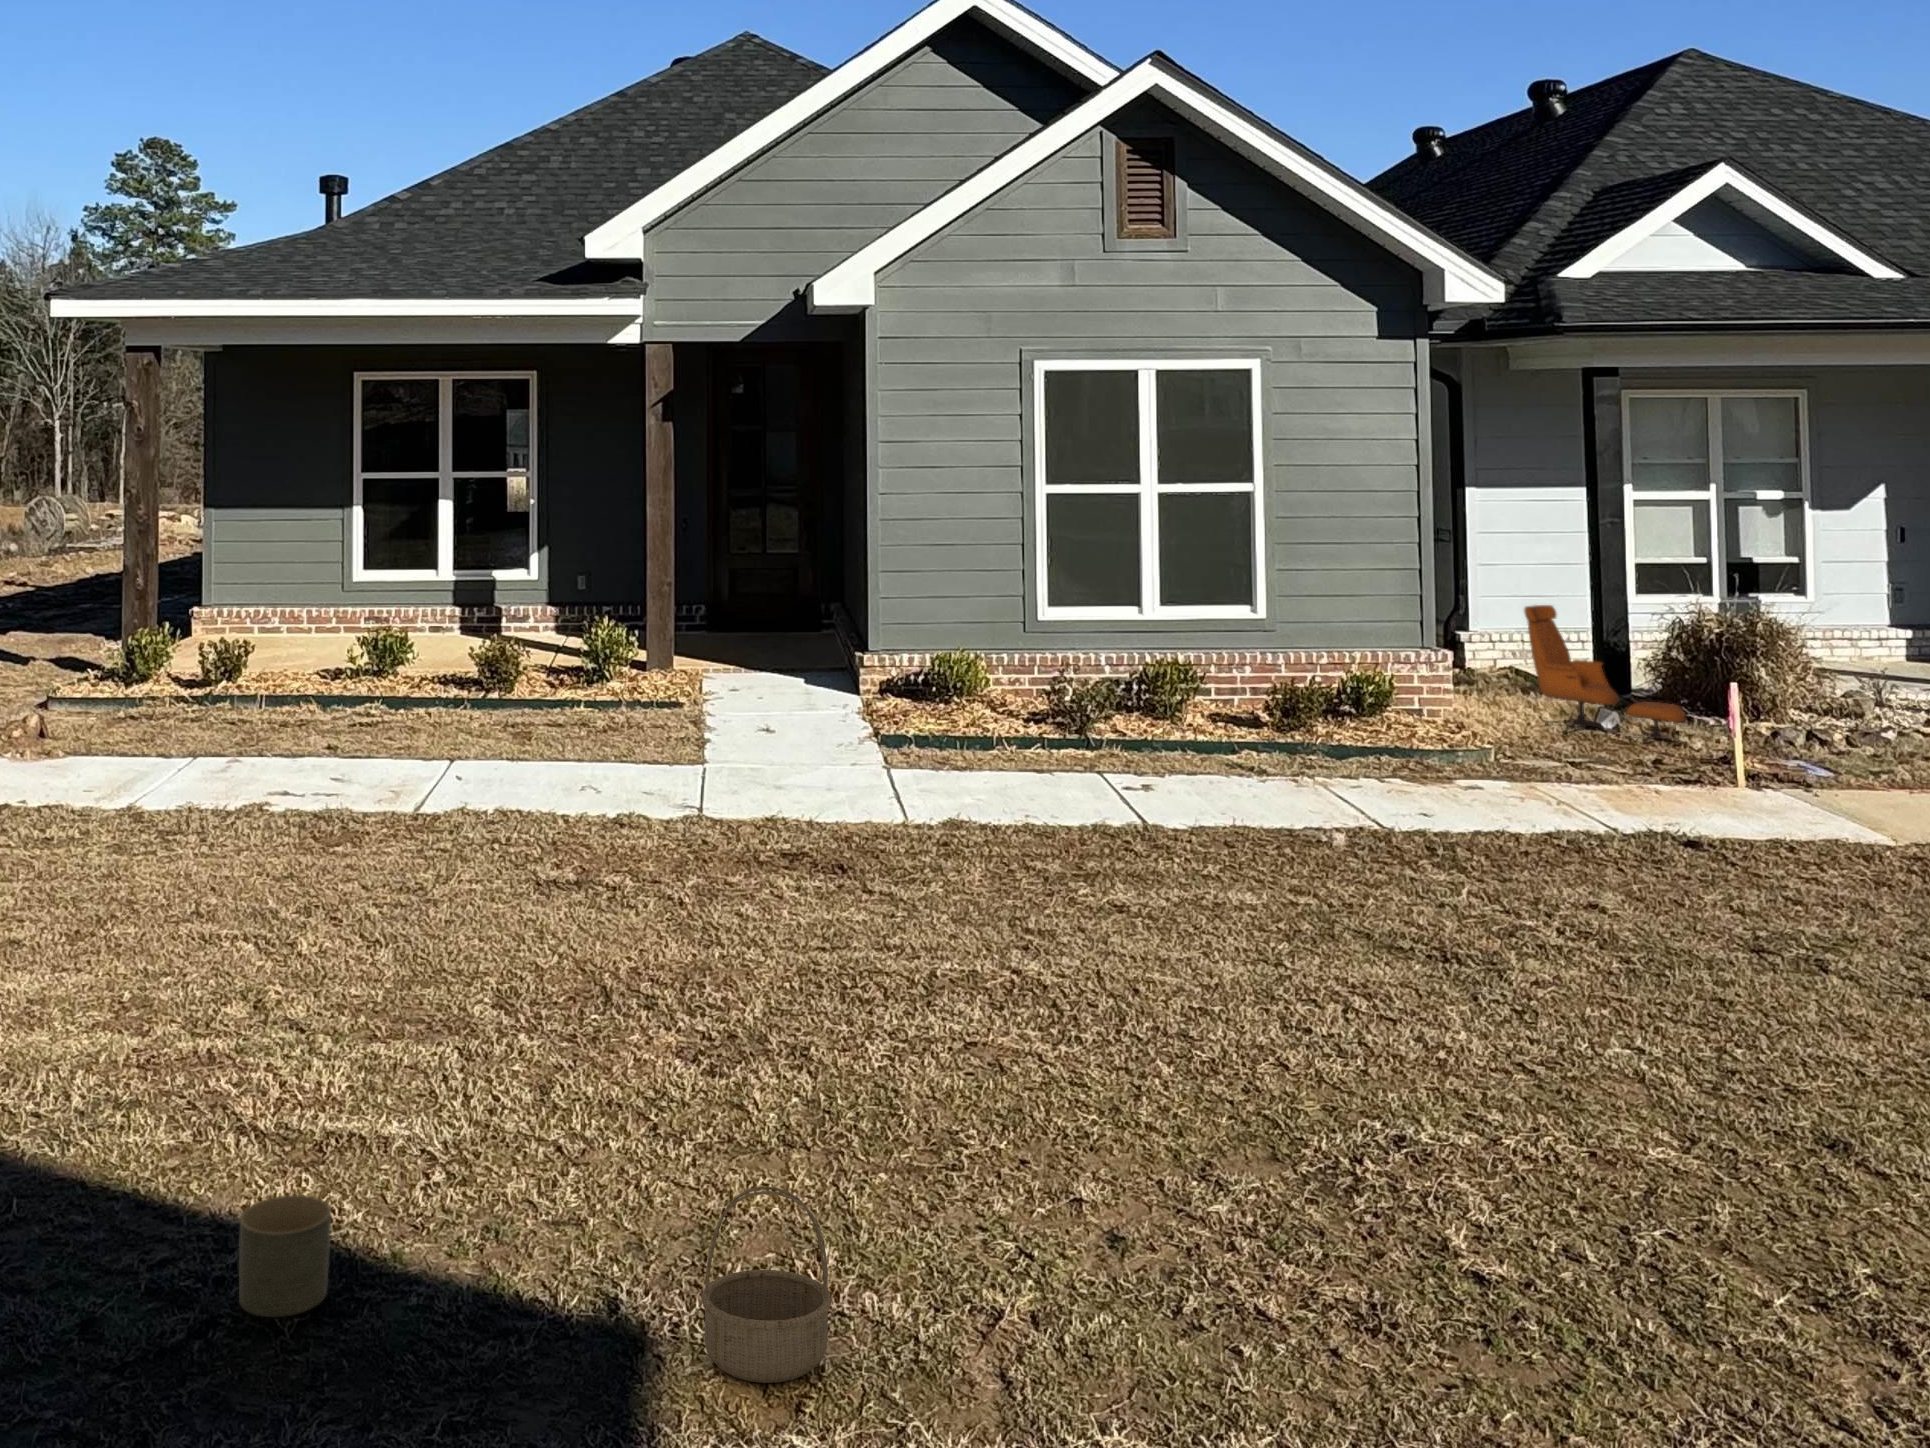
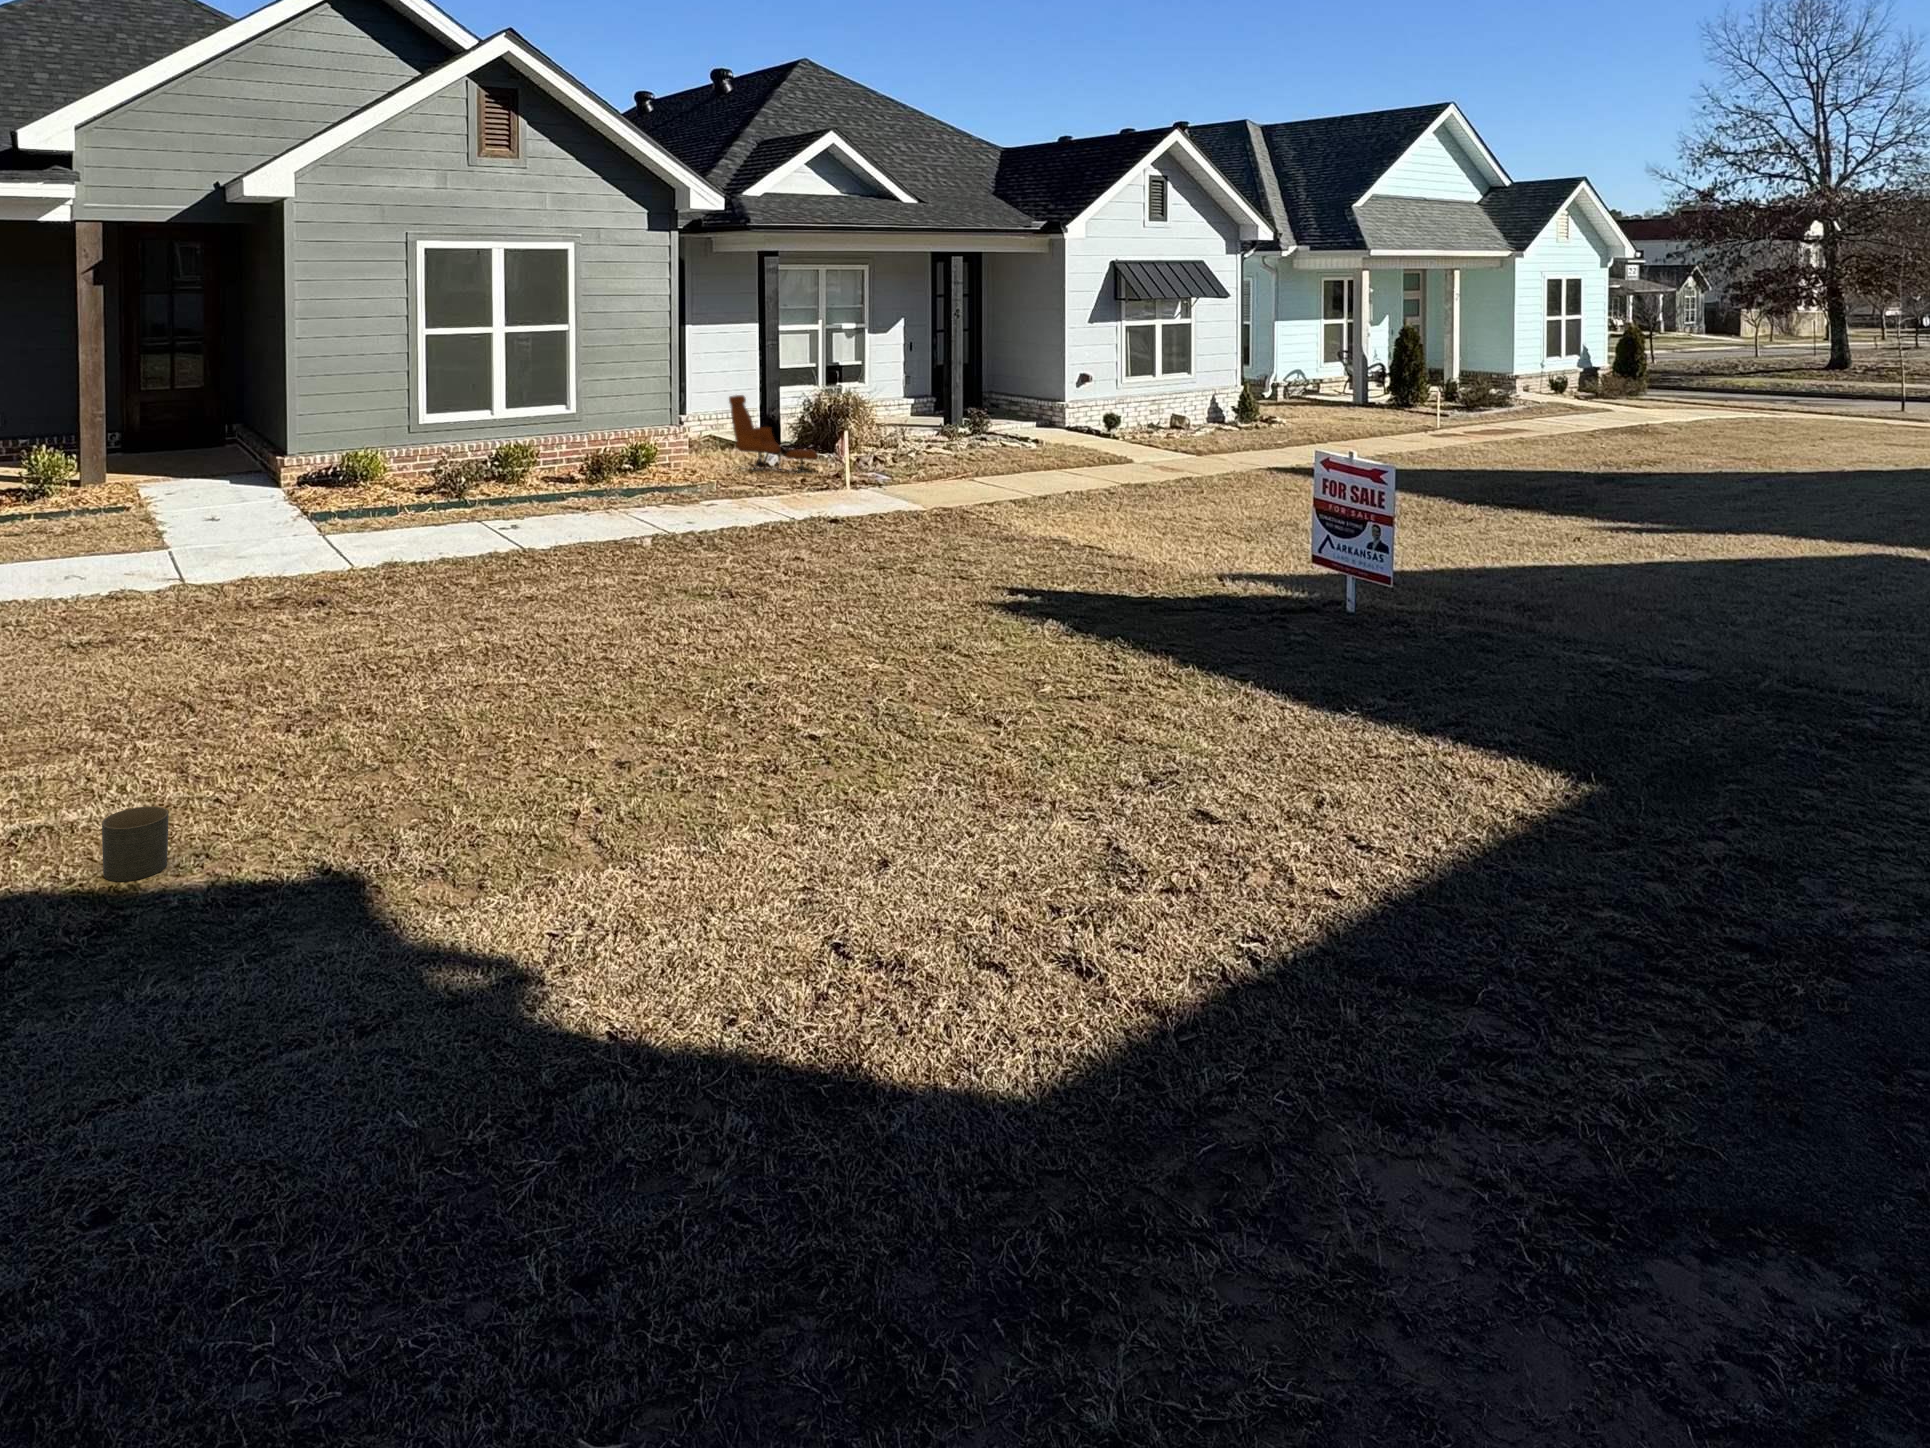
basket: present [701,1186,832,1383] -> none [436,730,513,835]

